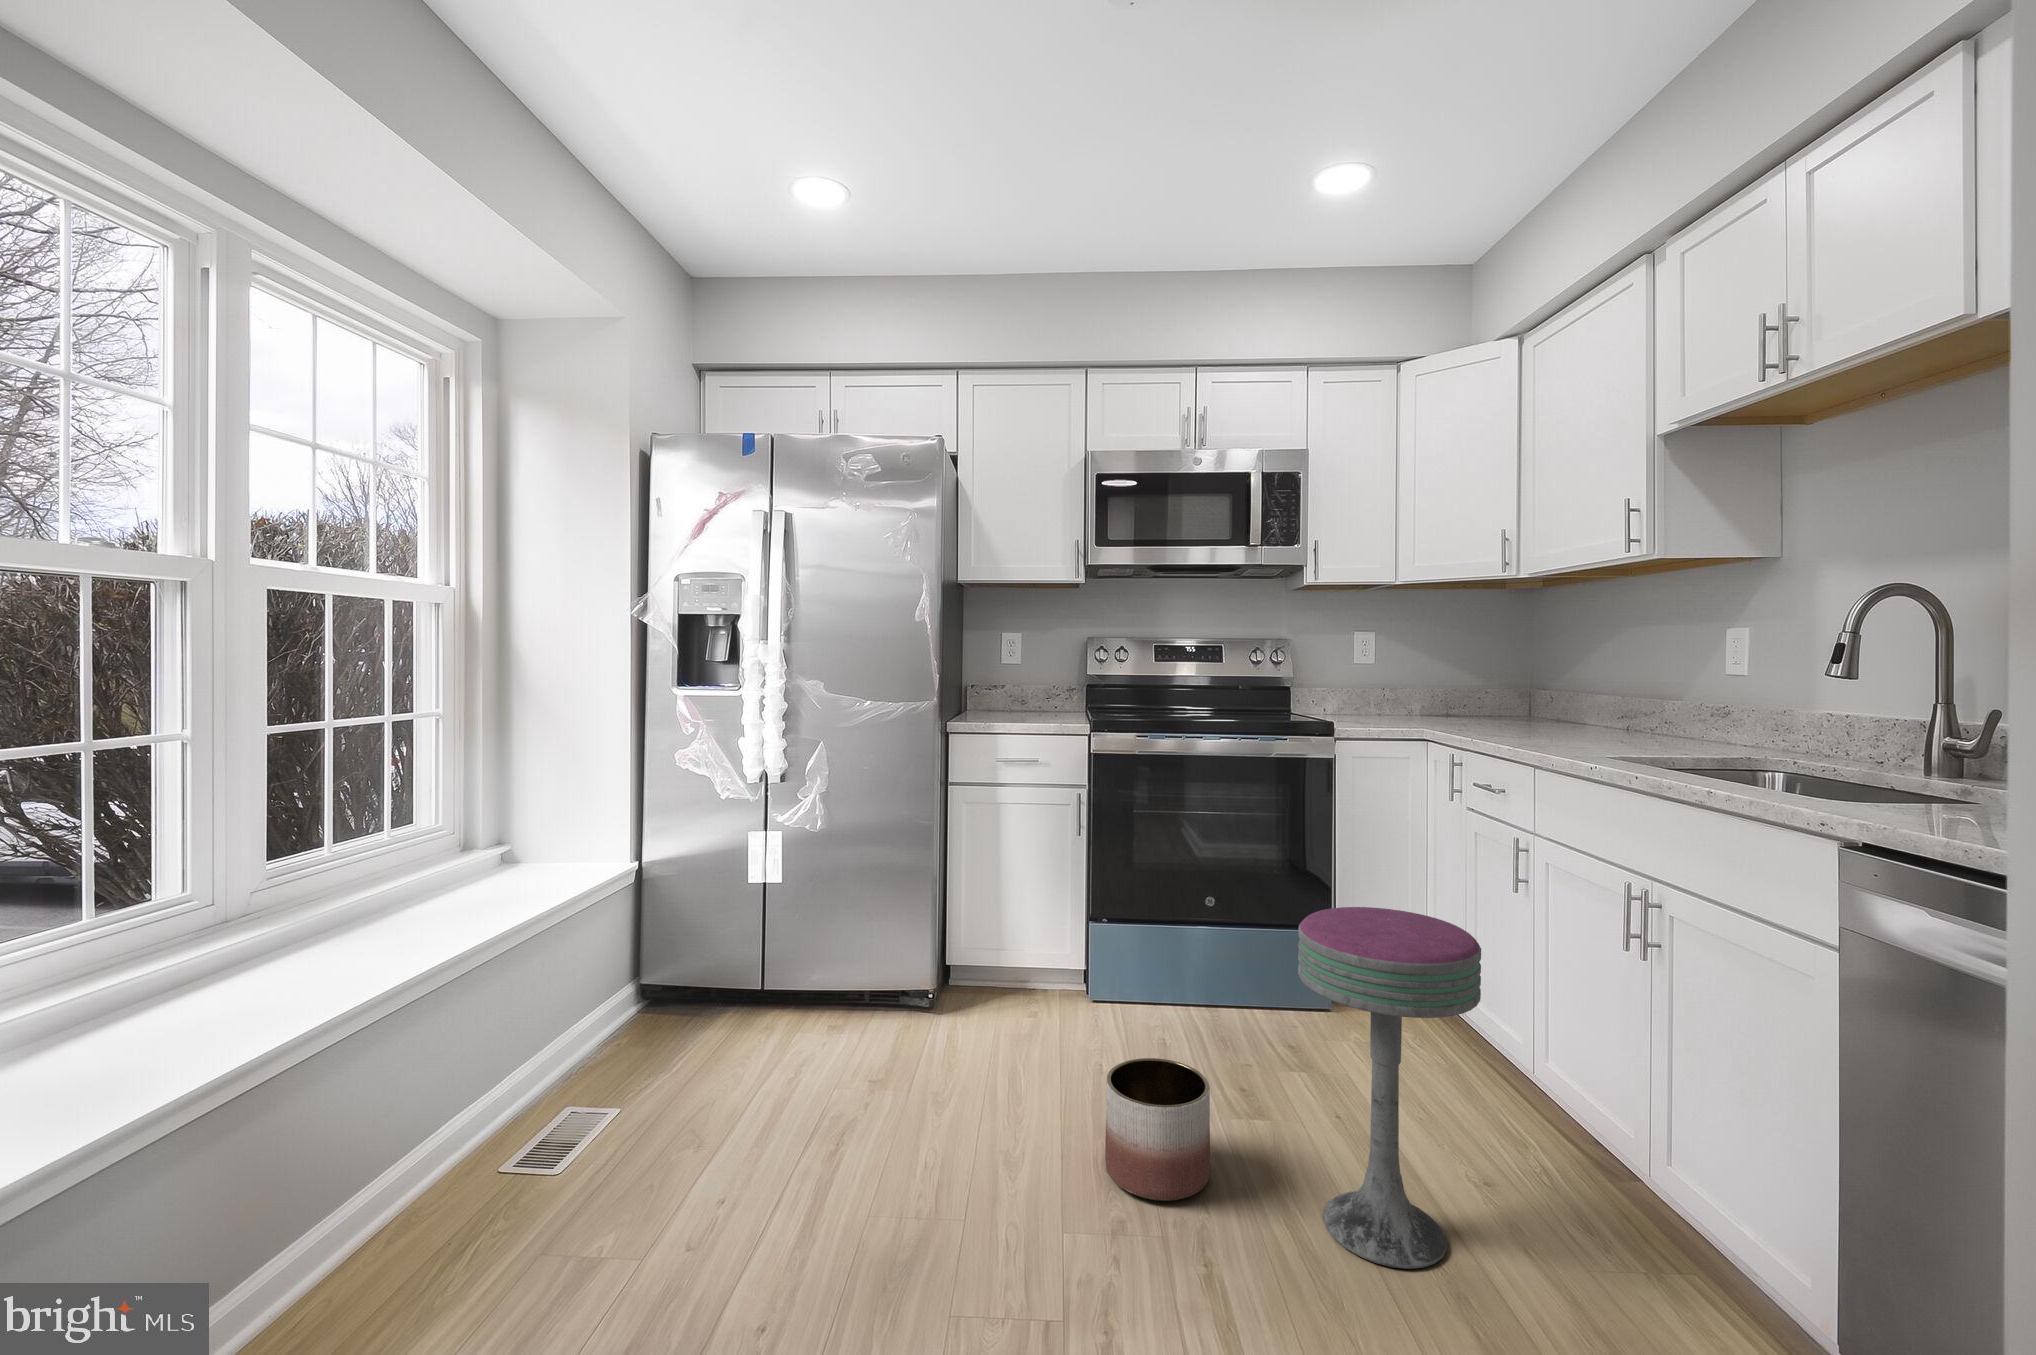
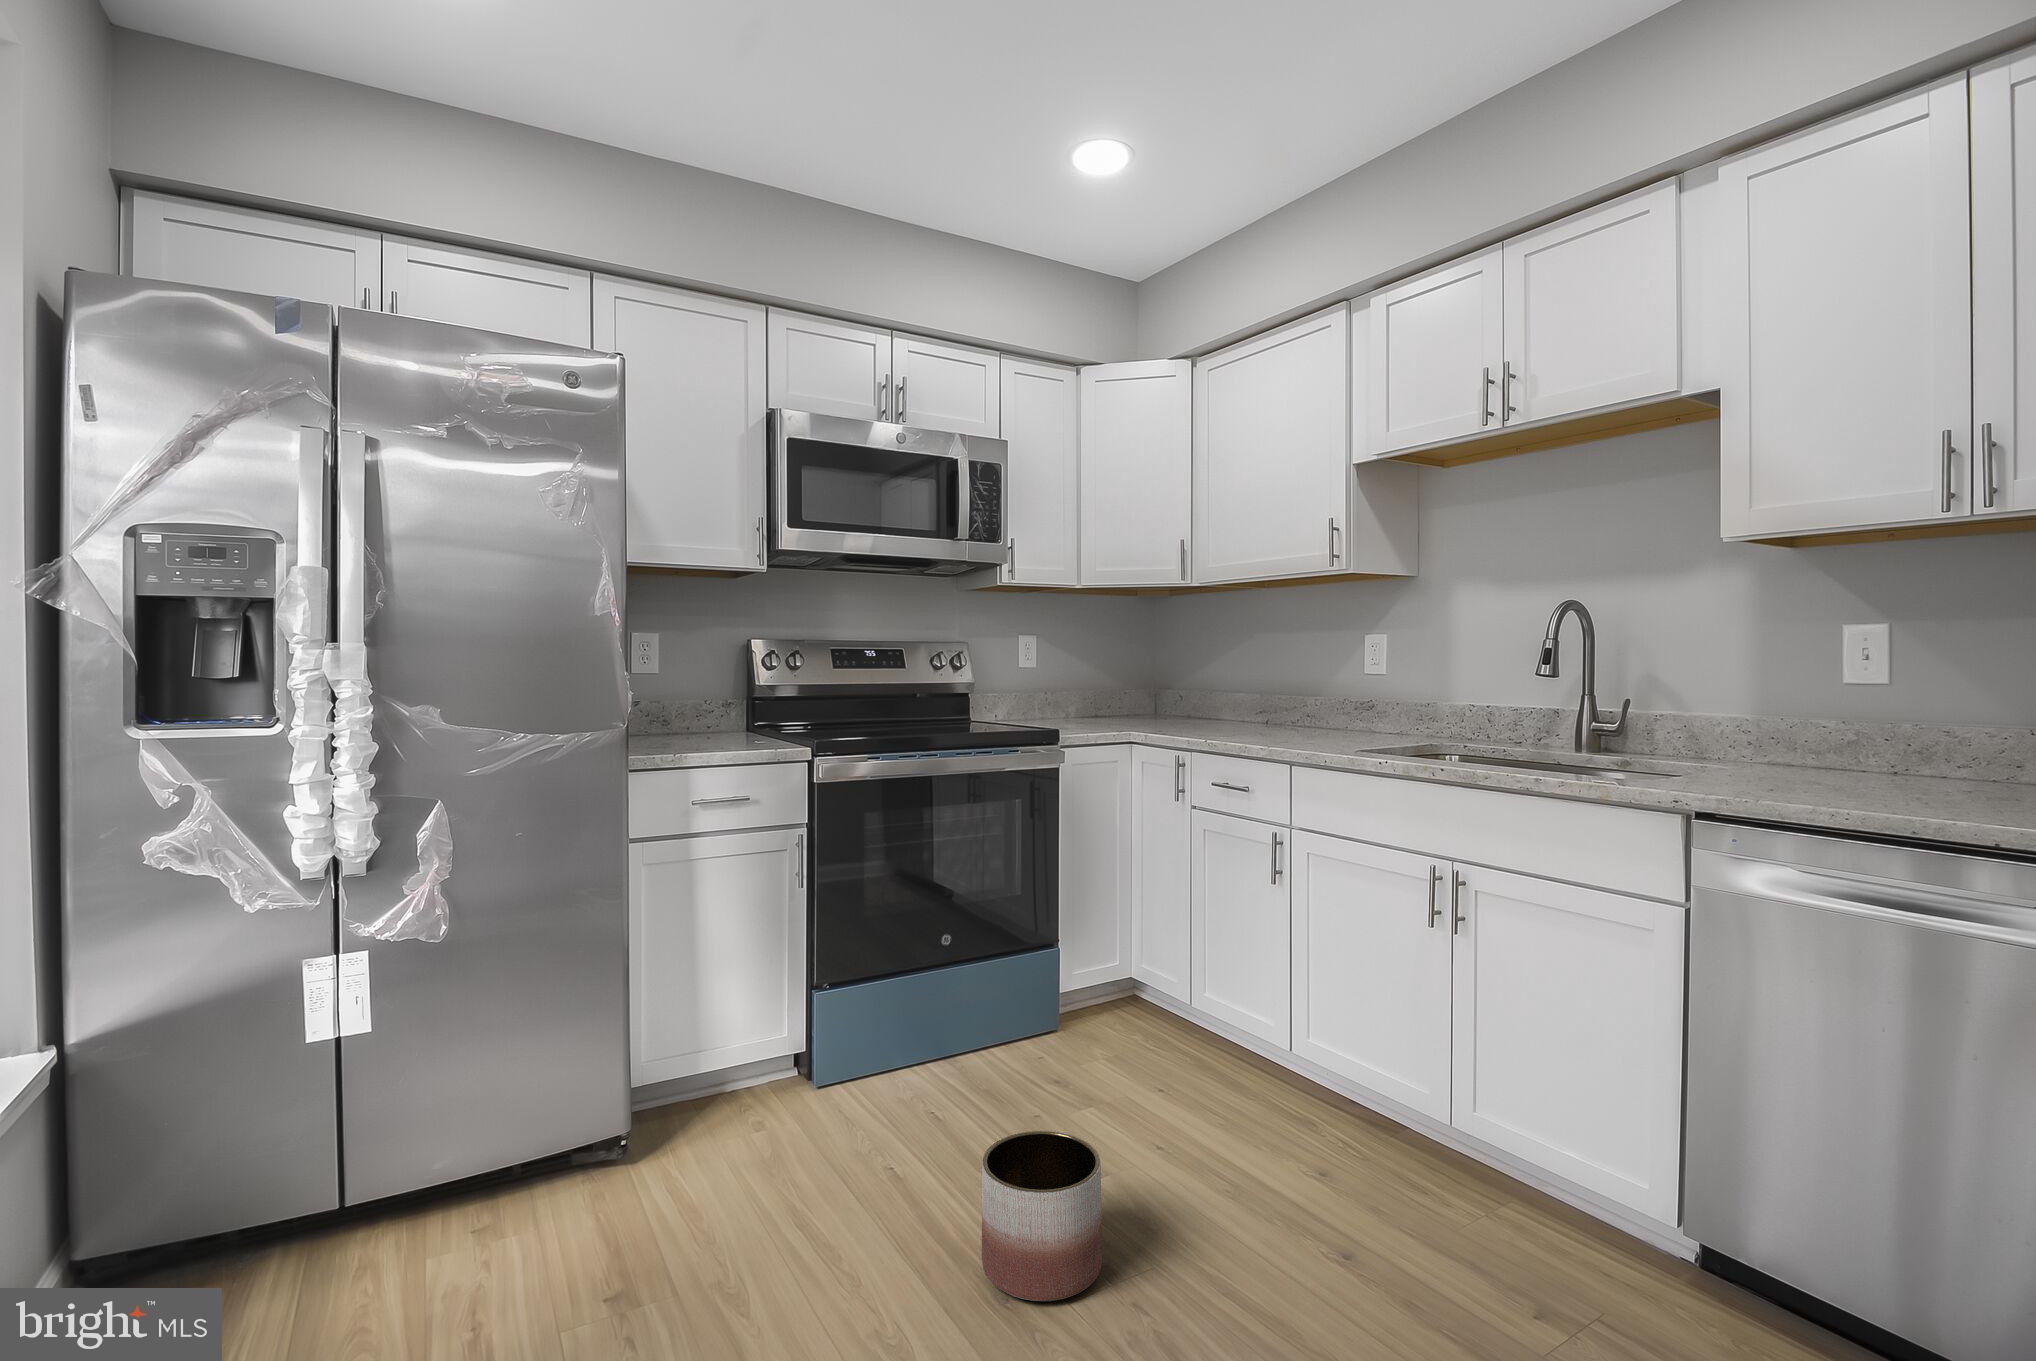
bar stool: present [1298,907,1481,1269] -> none [1182,916,1356,1275]

